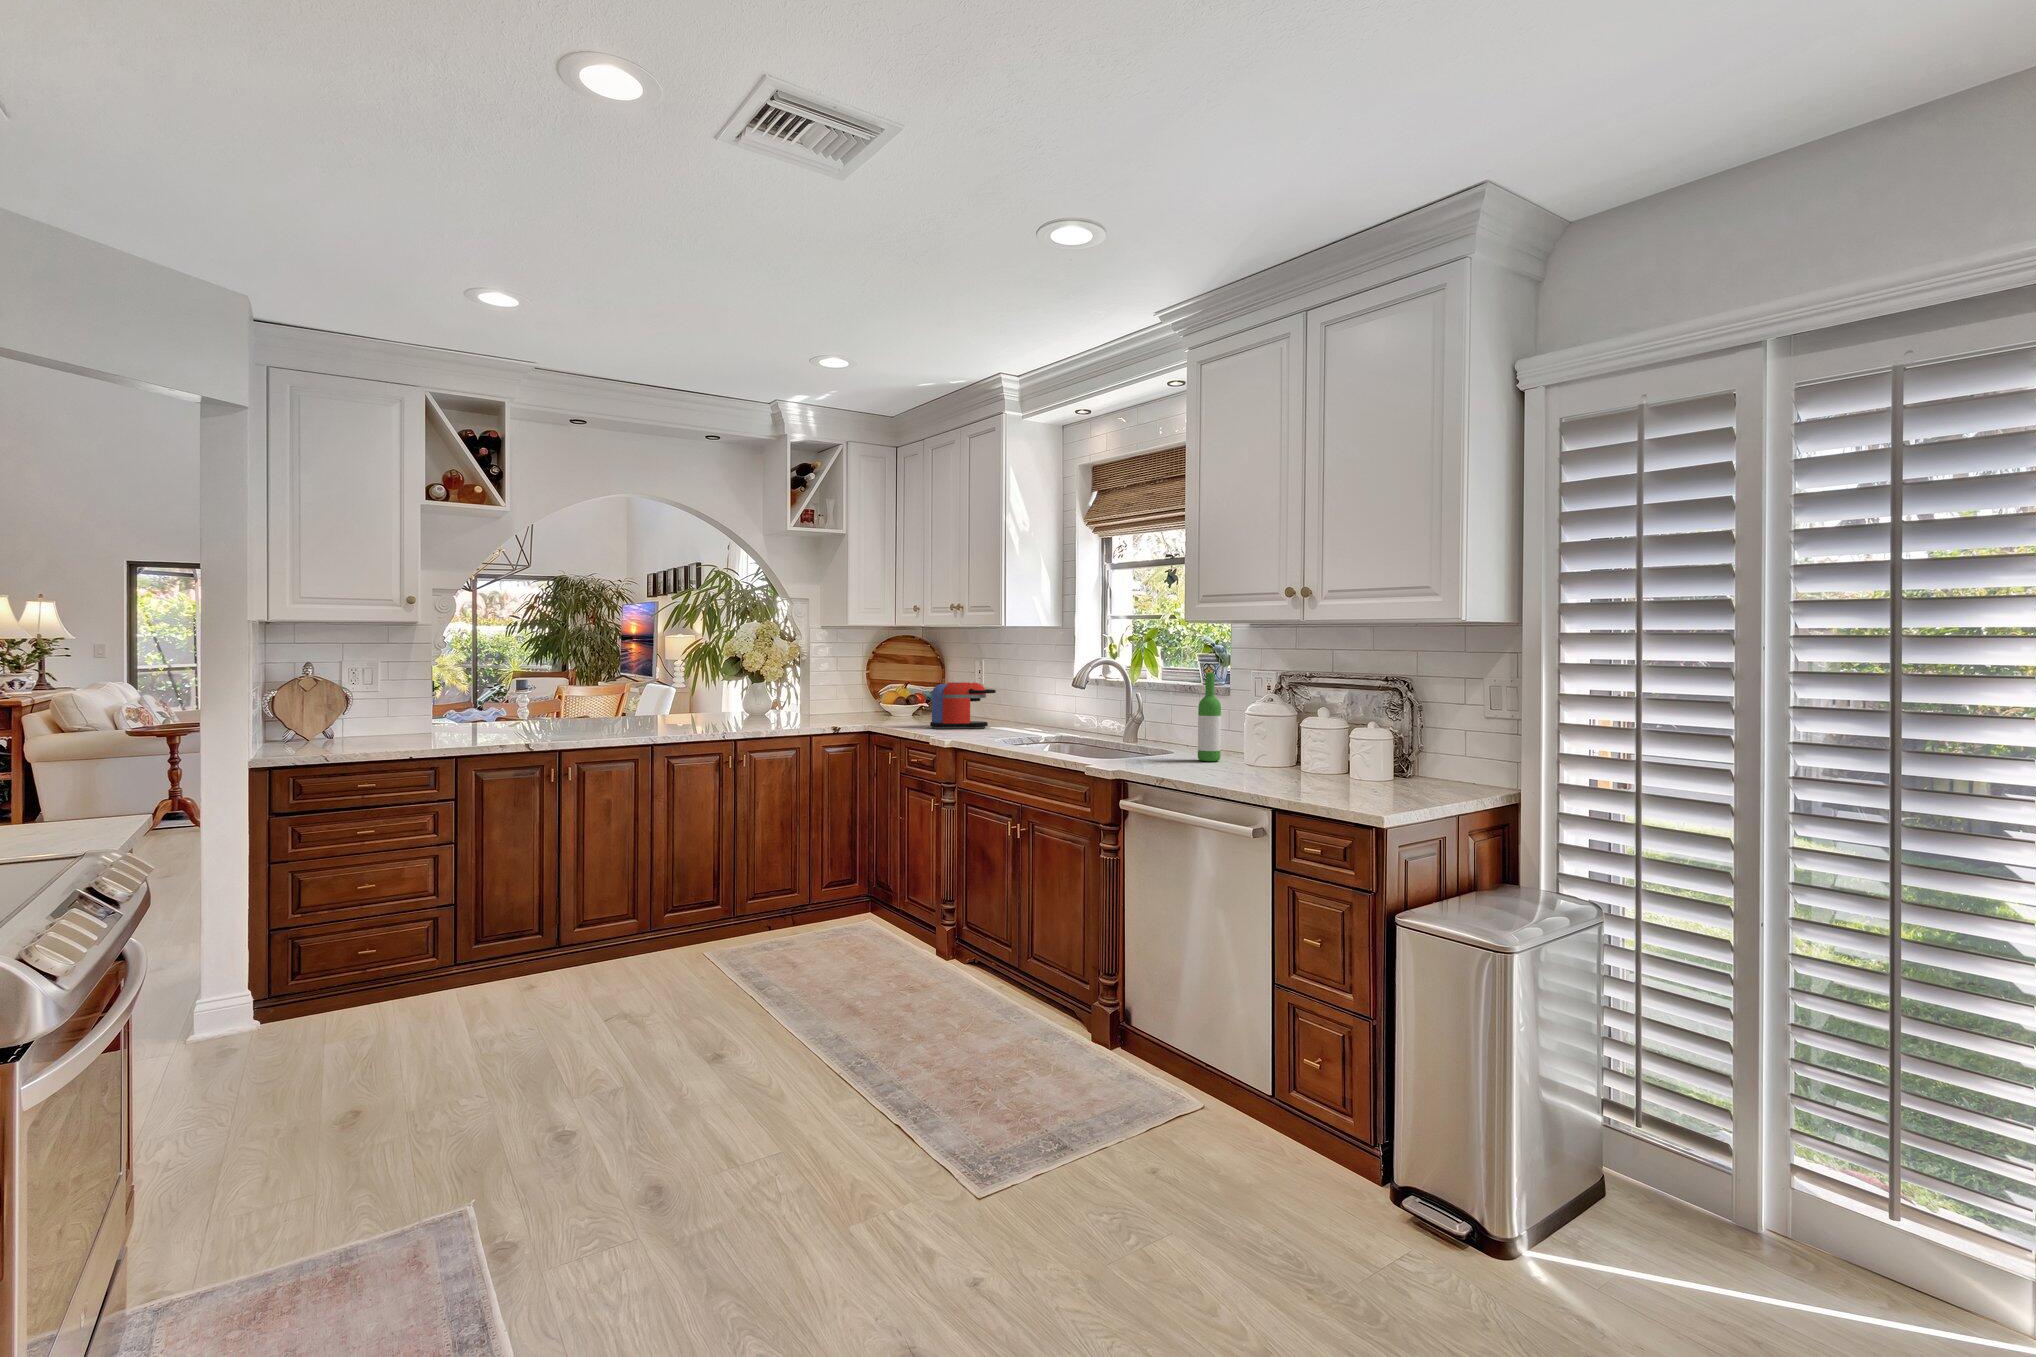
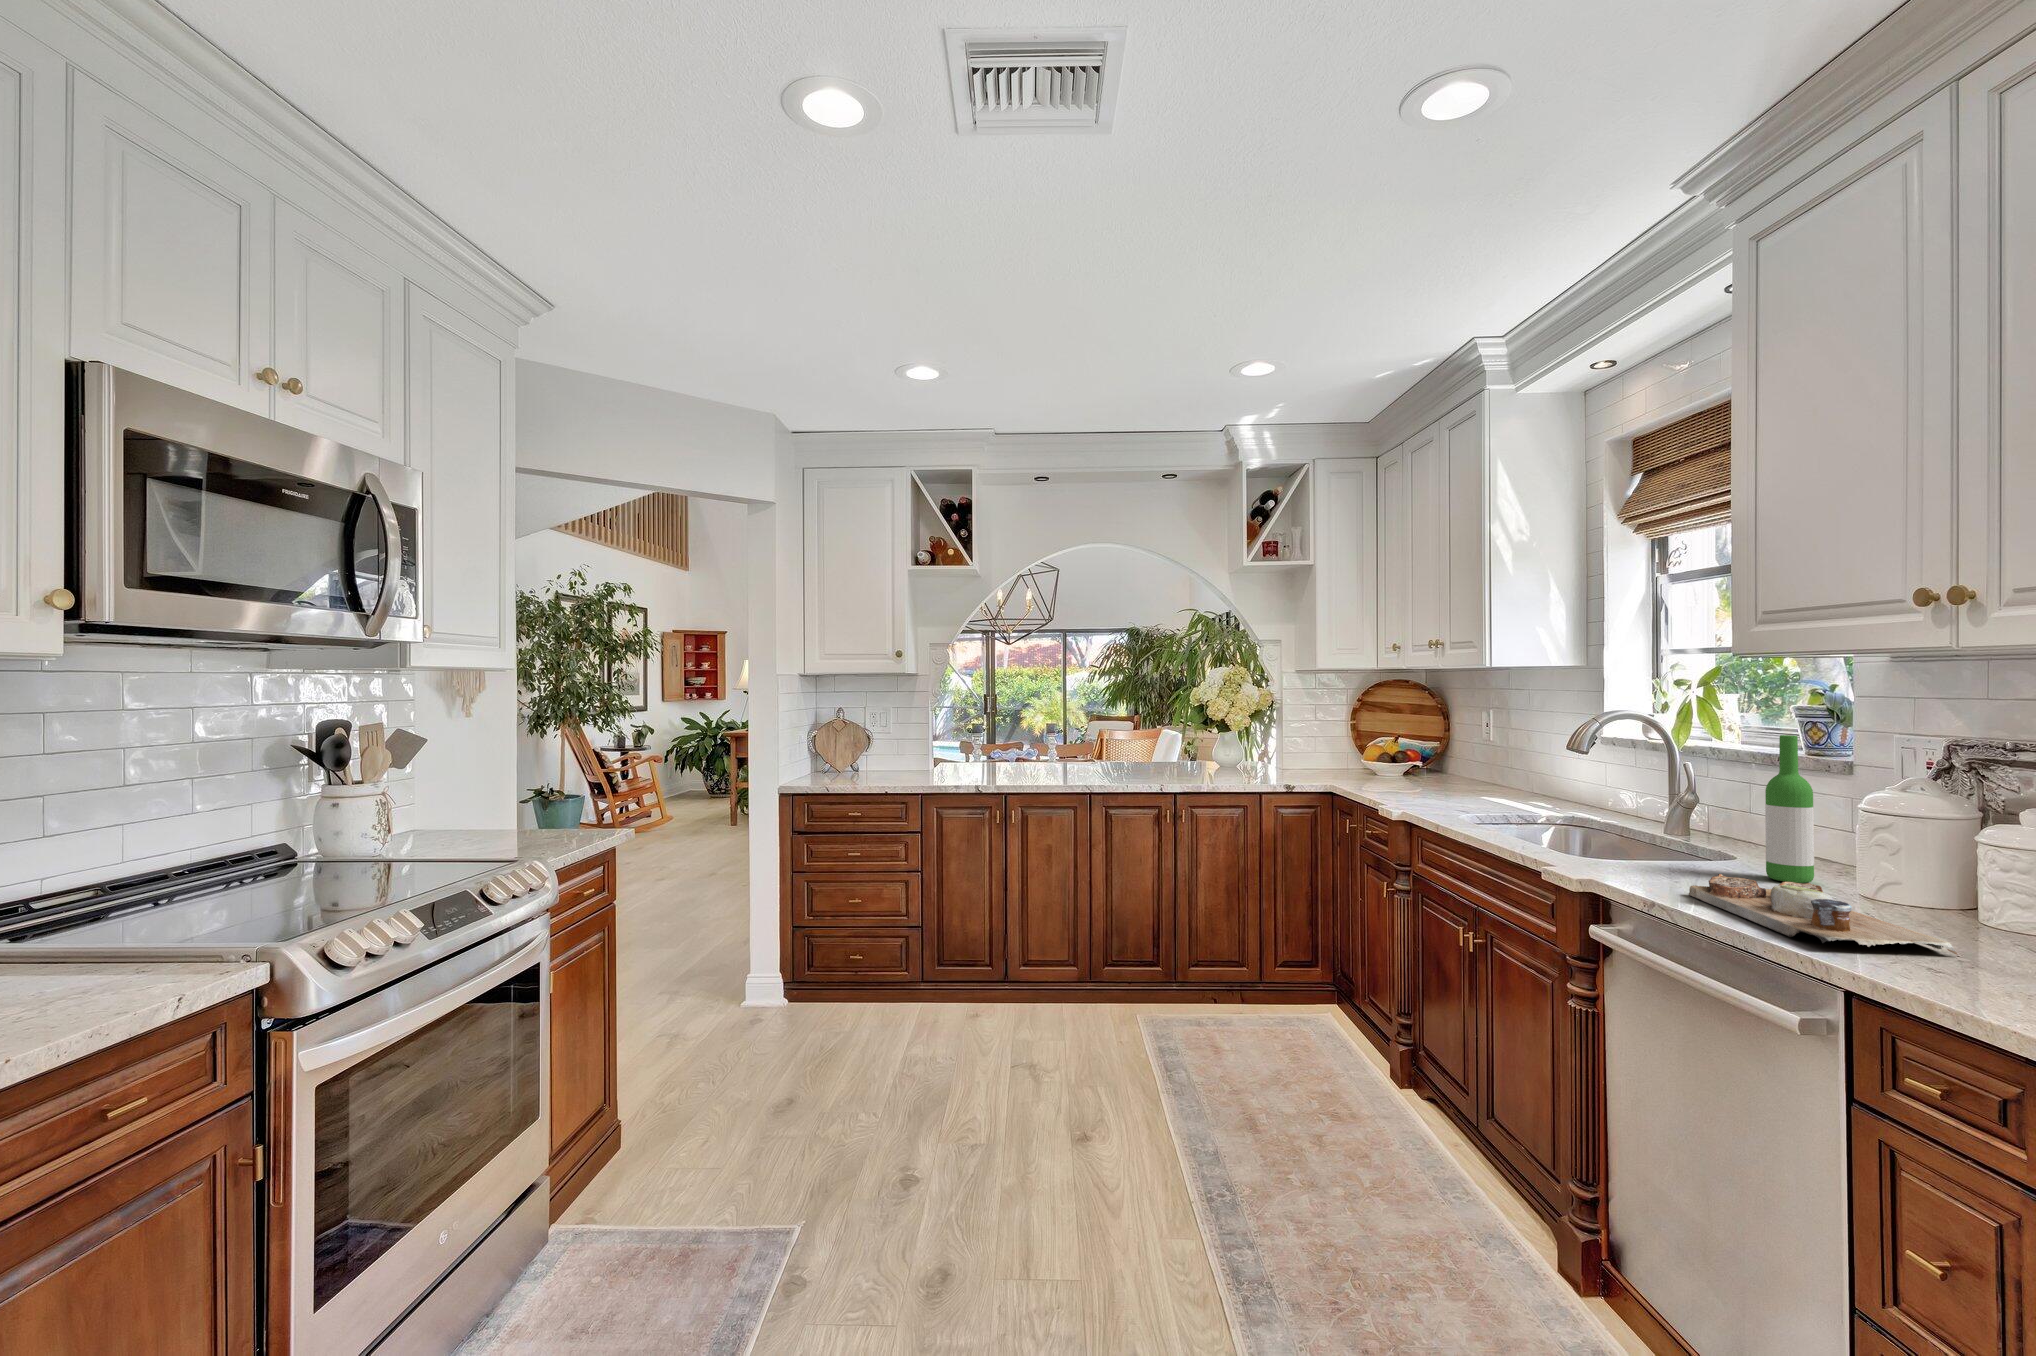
coffee maker: present [930,682,996,729] -> none [1404,735,1494,795]
cutting board: none [1173,757,1301,783] -> present [1689,874,1958,955]

